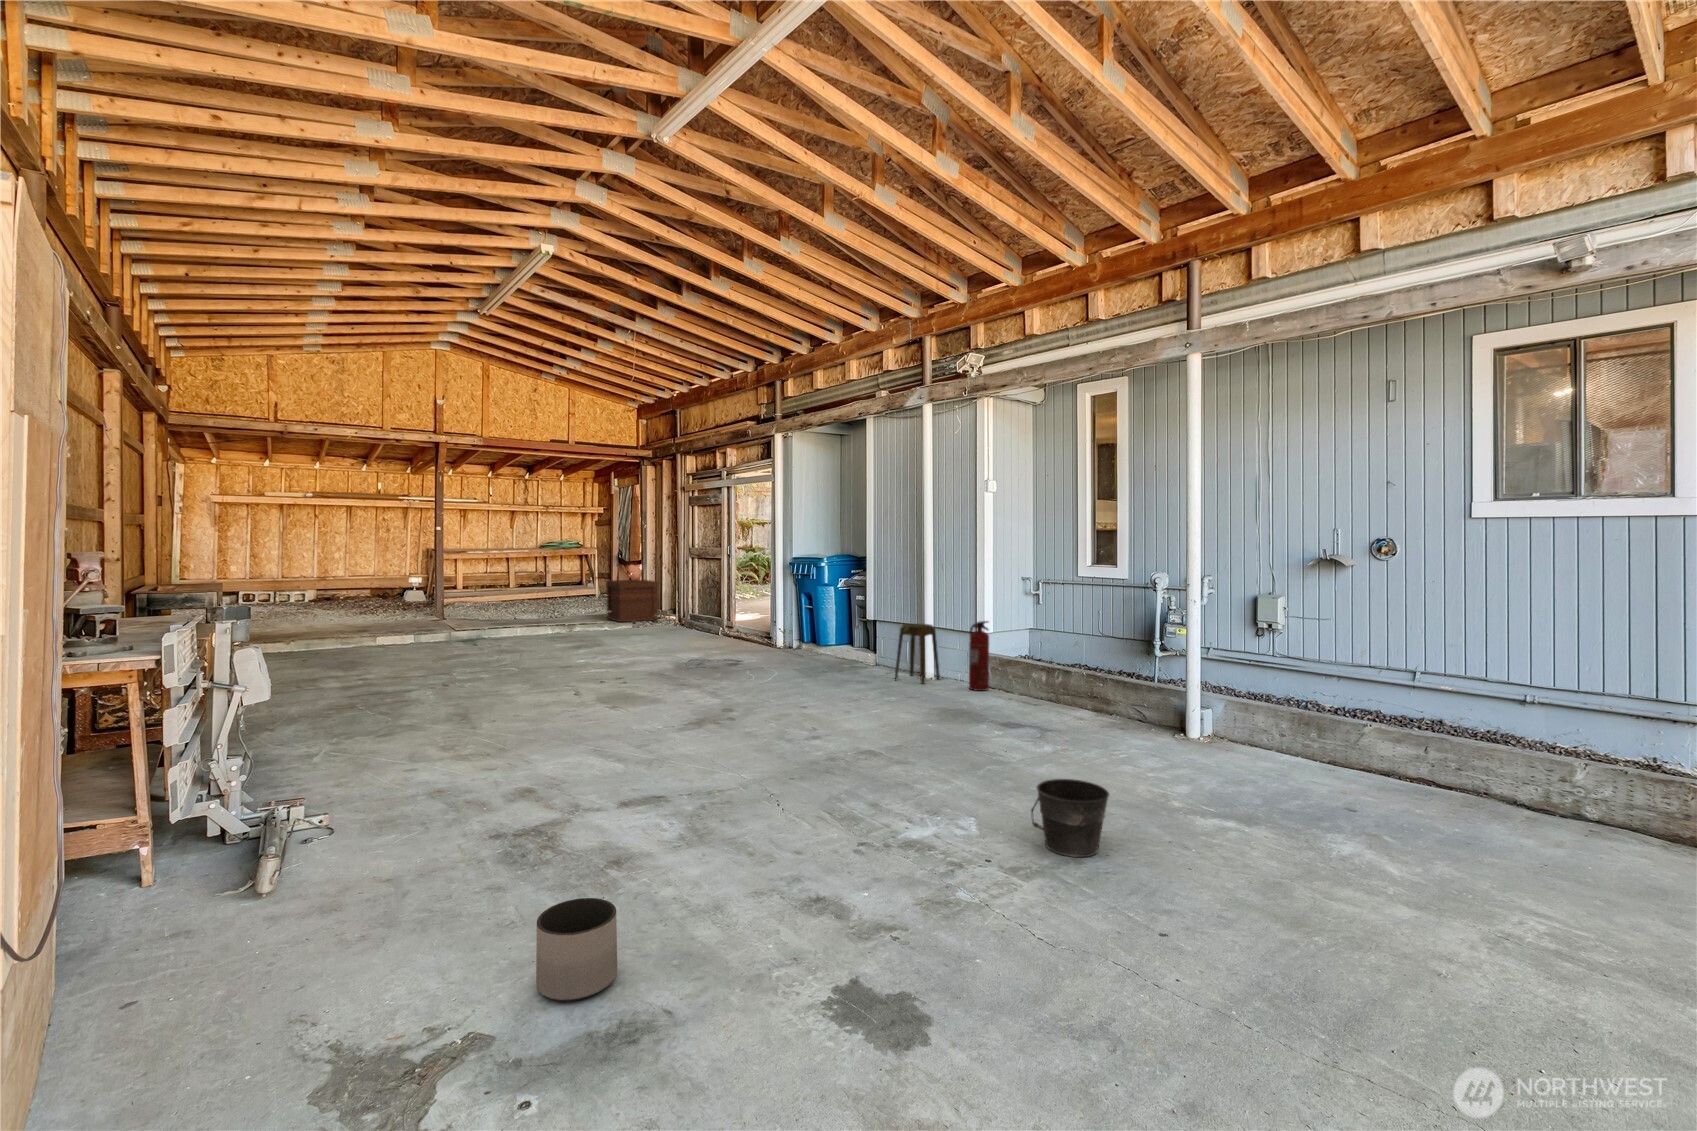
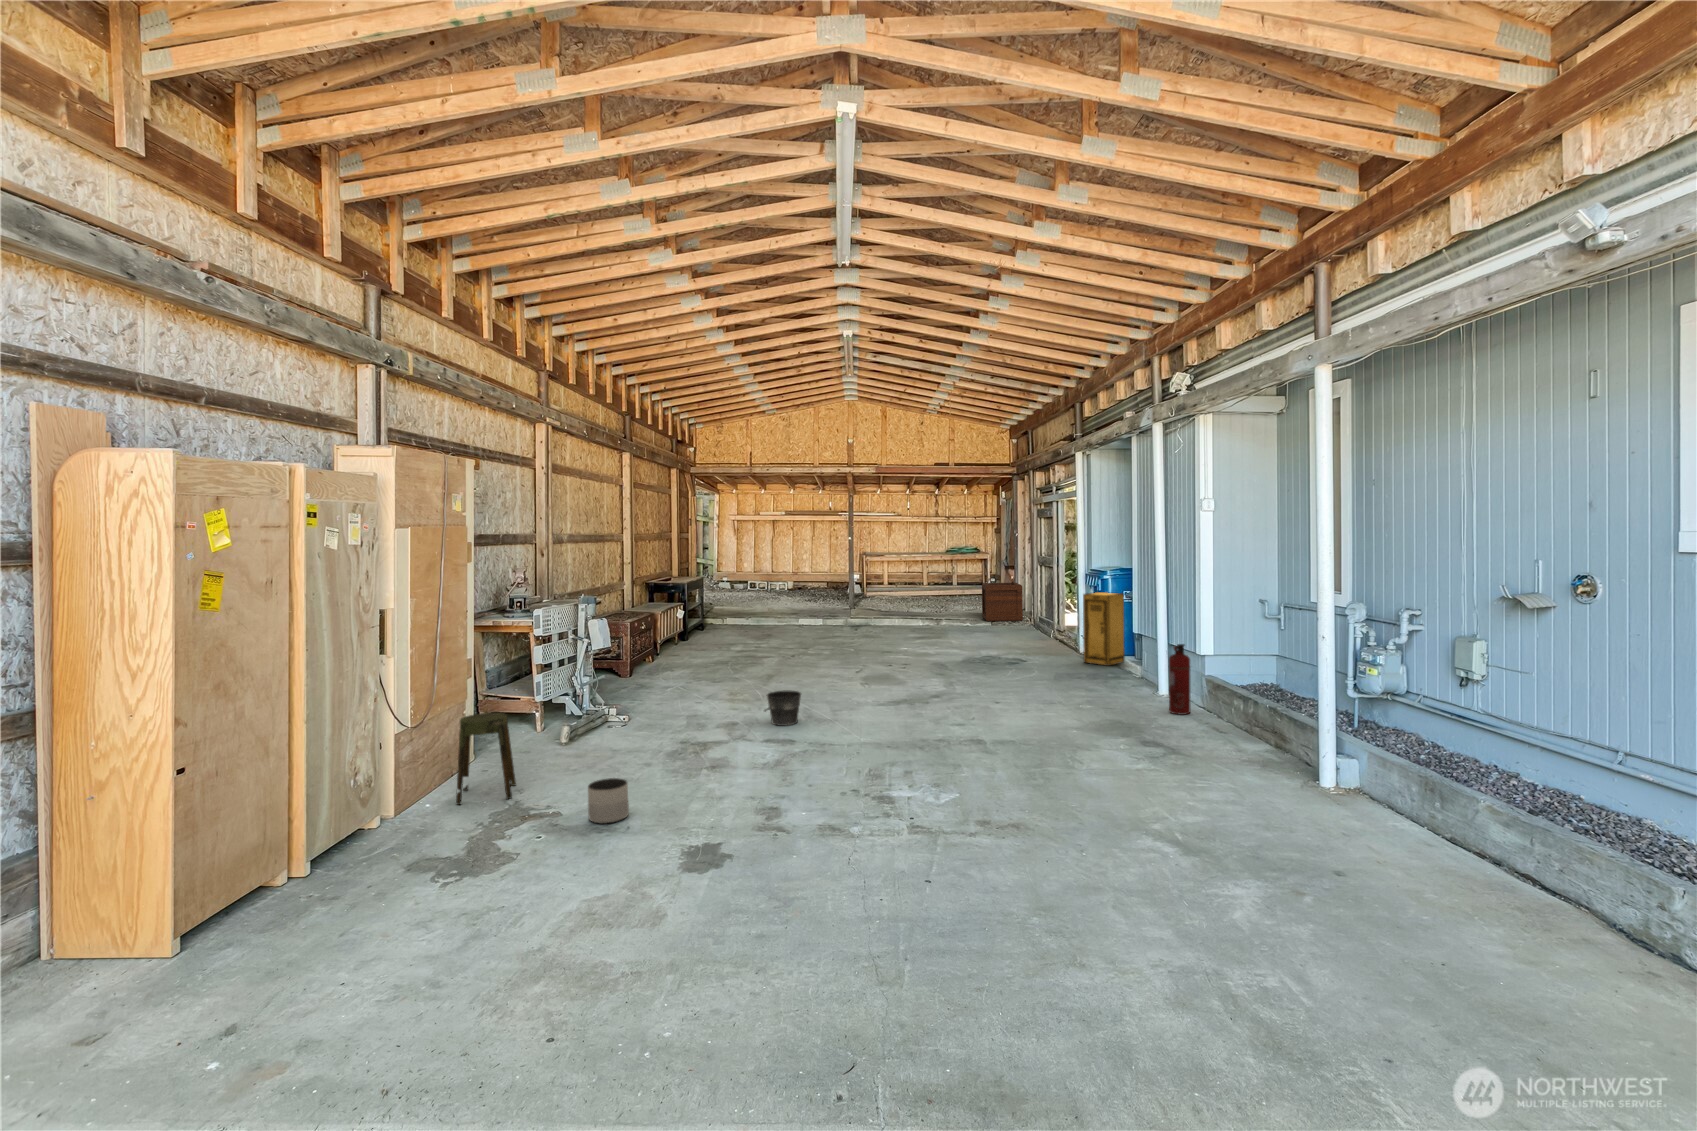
storage cabinet: none [802,581,838,655] -> present [1083,592,1125,666]
stool: present [895,624,940,684] -> present [456,712,516,805]
bucket: present [1031,779,1109,857] -> present [765,690,801,726]

